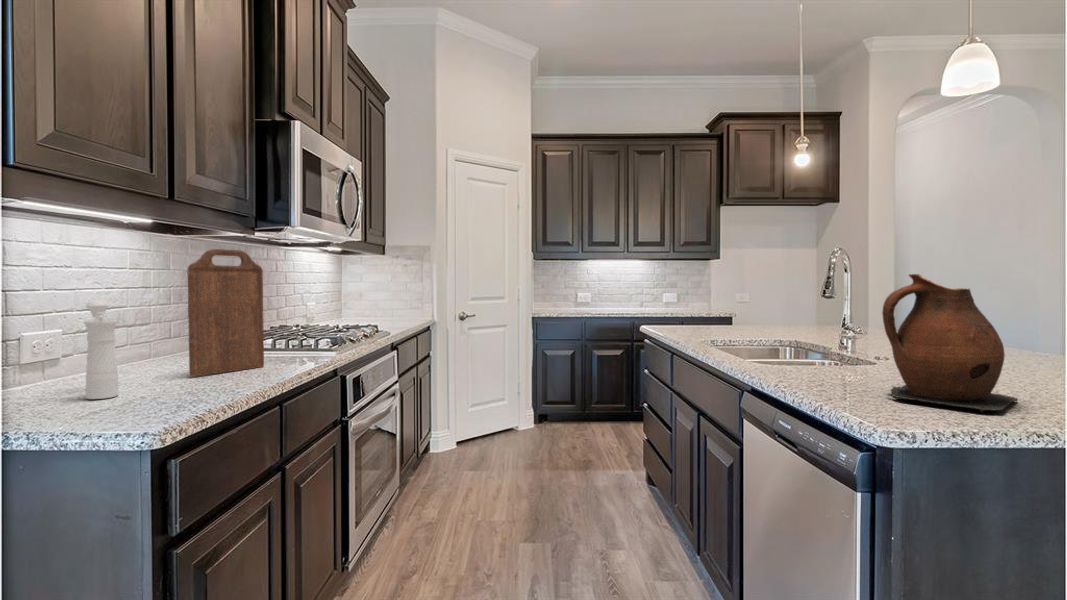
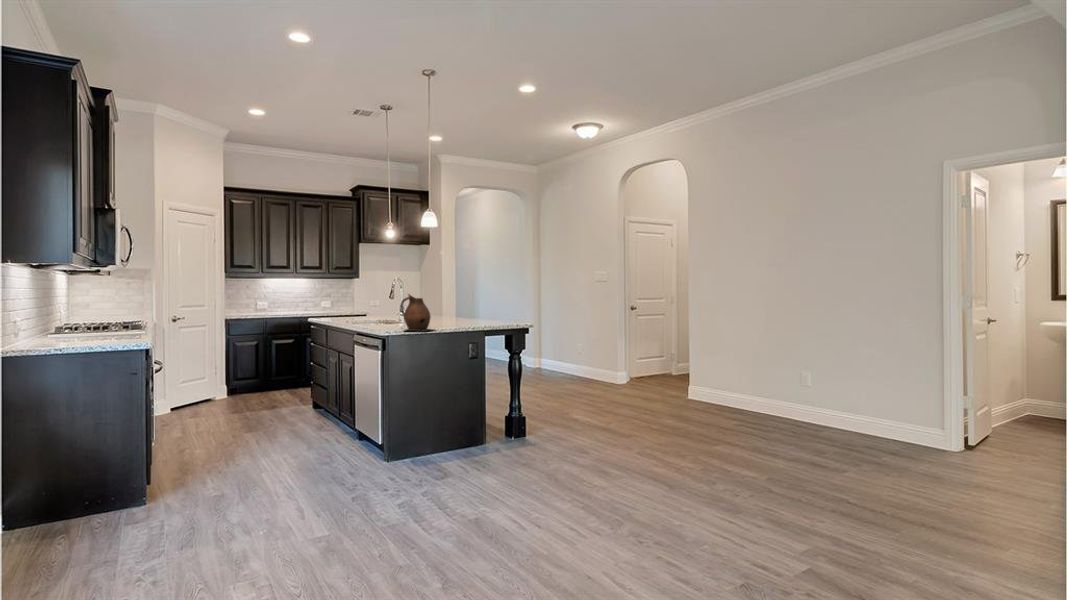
cutting board: present [188,249,264,376] -> none [112,282,138,339]
pepper mill: present [84,300,118,399] -> none [77,305,105,344]

